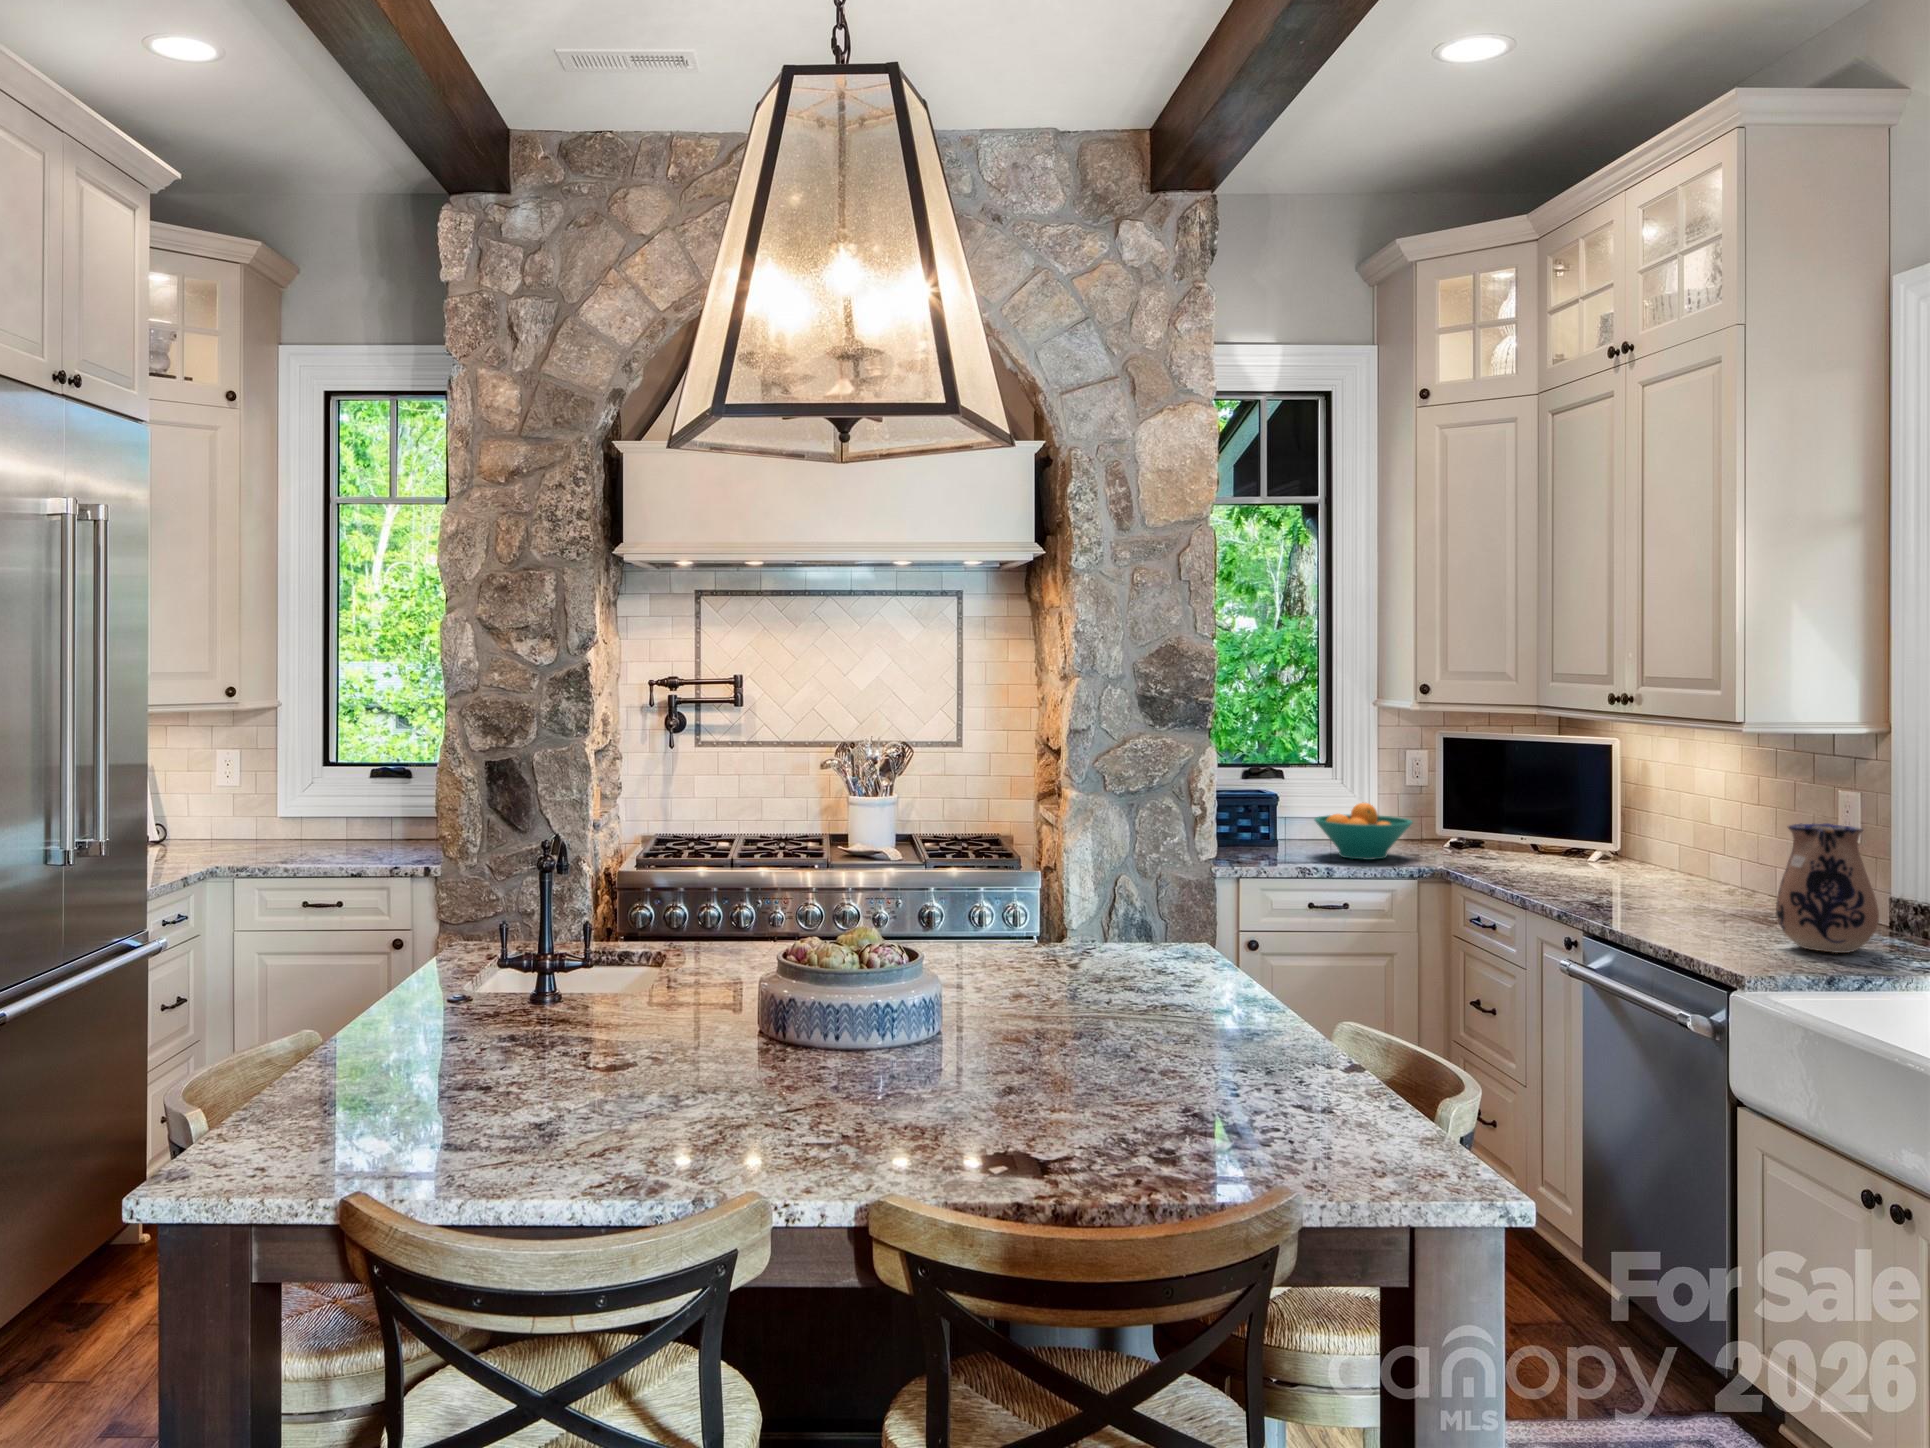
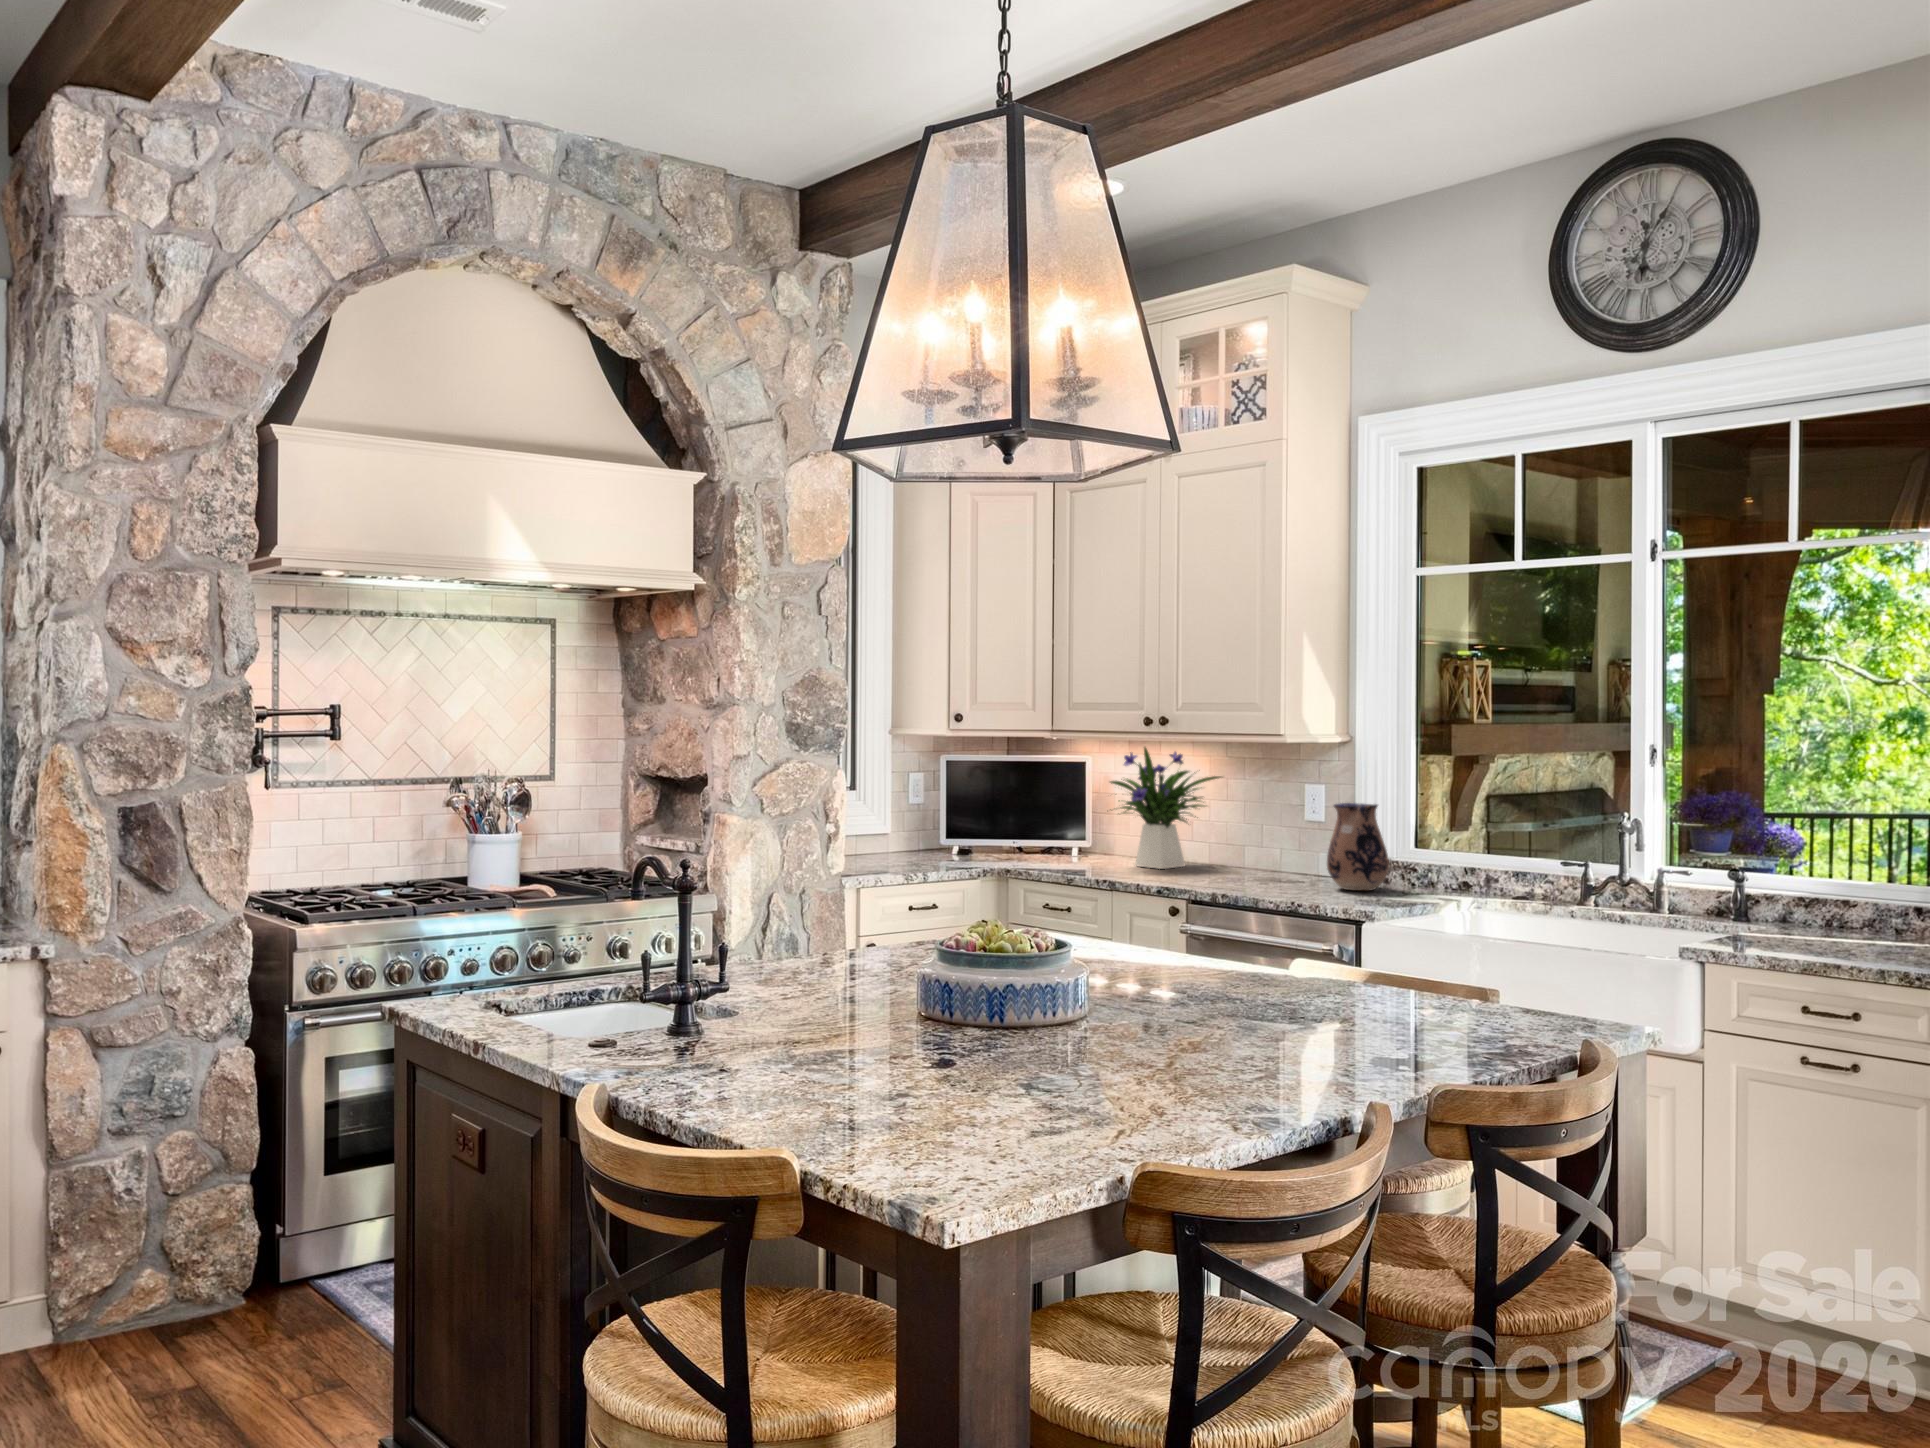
flower arrangement: none [1544,732,1708,892] -> present [1110,747,1221,869]
fruit bowl: present [1315,803,1412,860] -> none [888,814,970,863]

